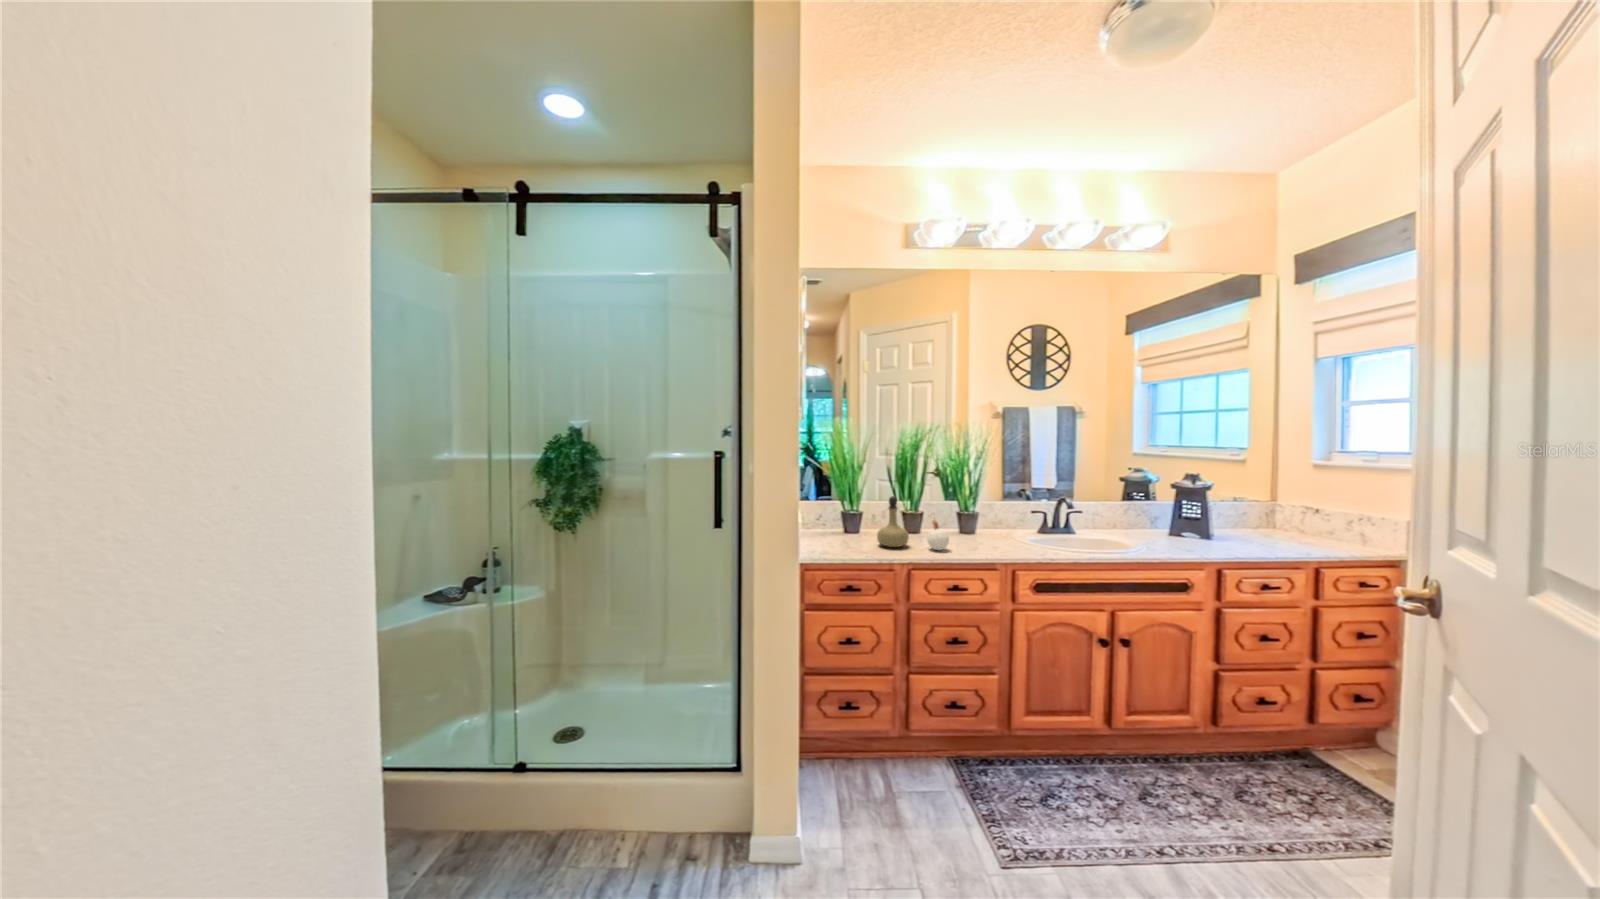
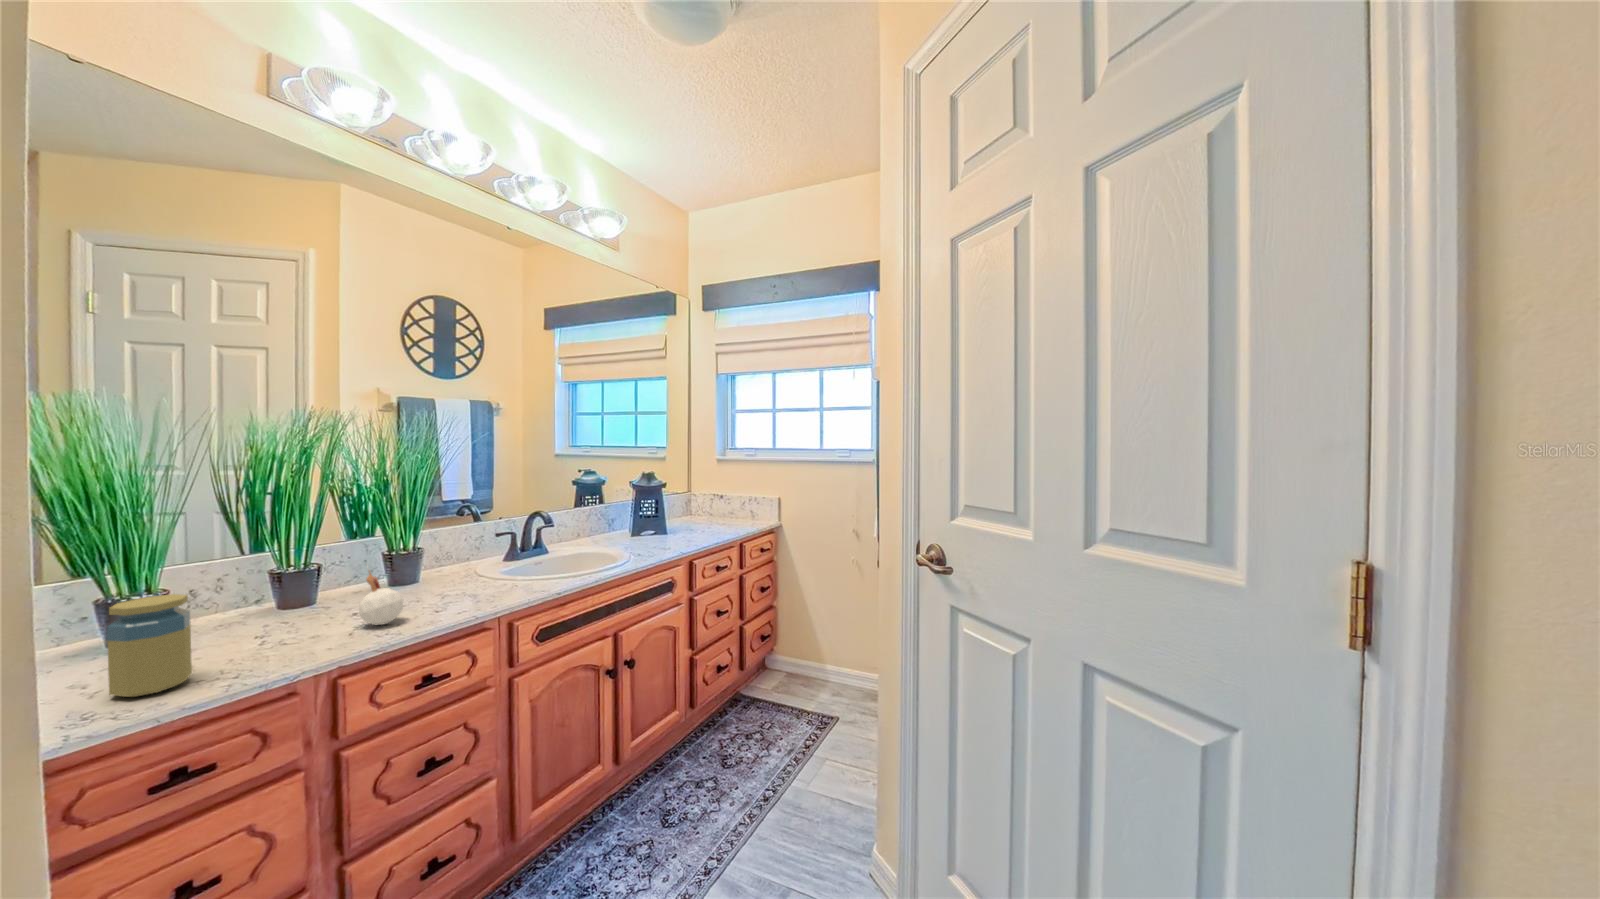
perfume bottle: present [877,496,909,547] -> none [232,547,315,648]
jar: none [836,510,860,552] -> present [107,594,192,697]

